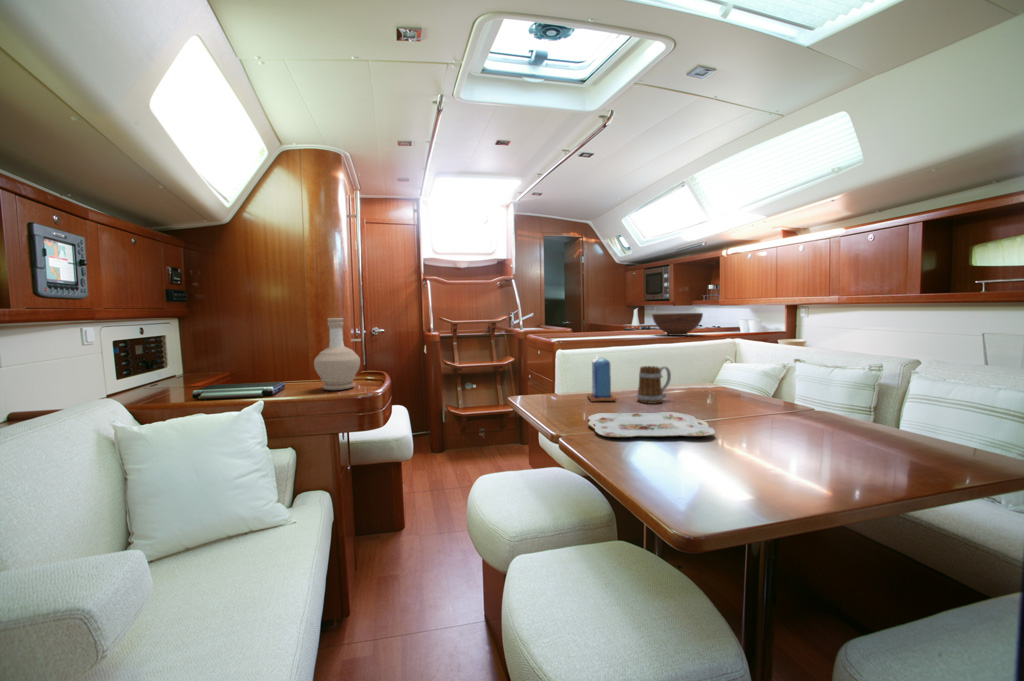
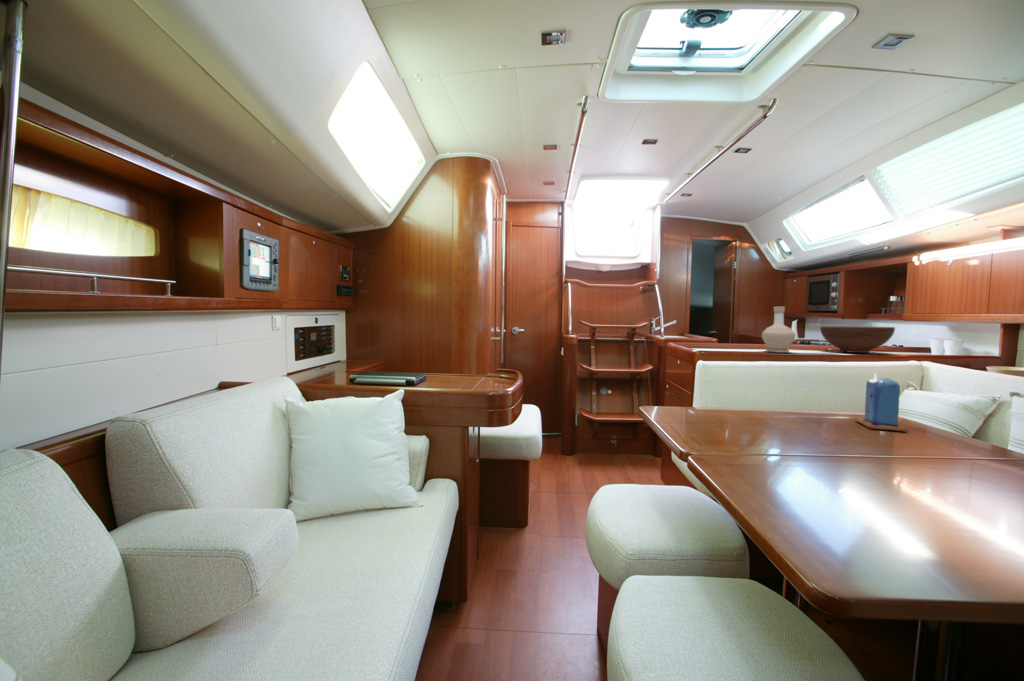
bottle: present [314,318,360,390] -> present [762,307,795,353]
candle: present [587,355,616,401] -> present [855,374,908,431]
mug: present [637,366,671,404] -> none [799,389,851,436]
serving tray: present [588,412,715,437] -> none [730,441,934,499]

